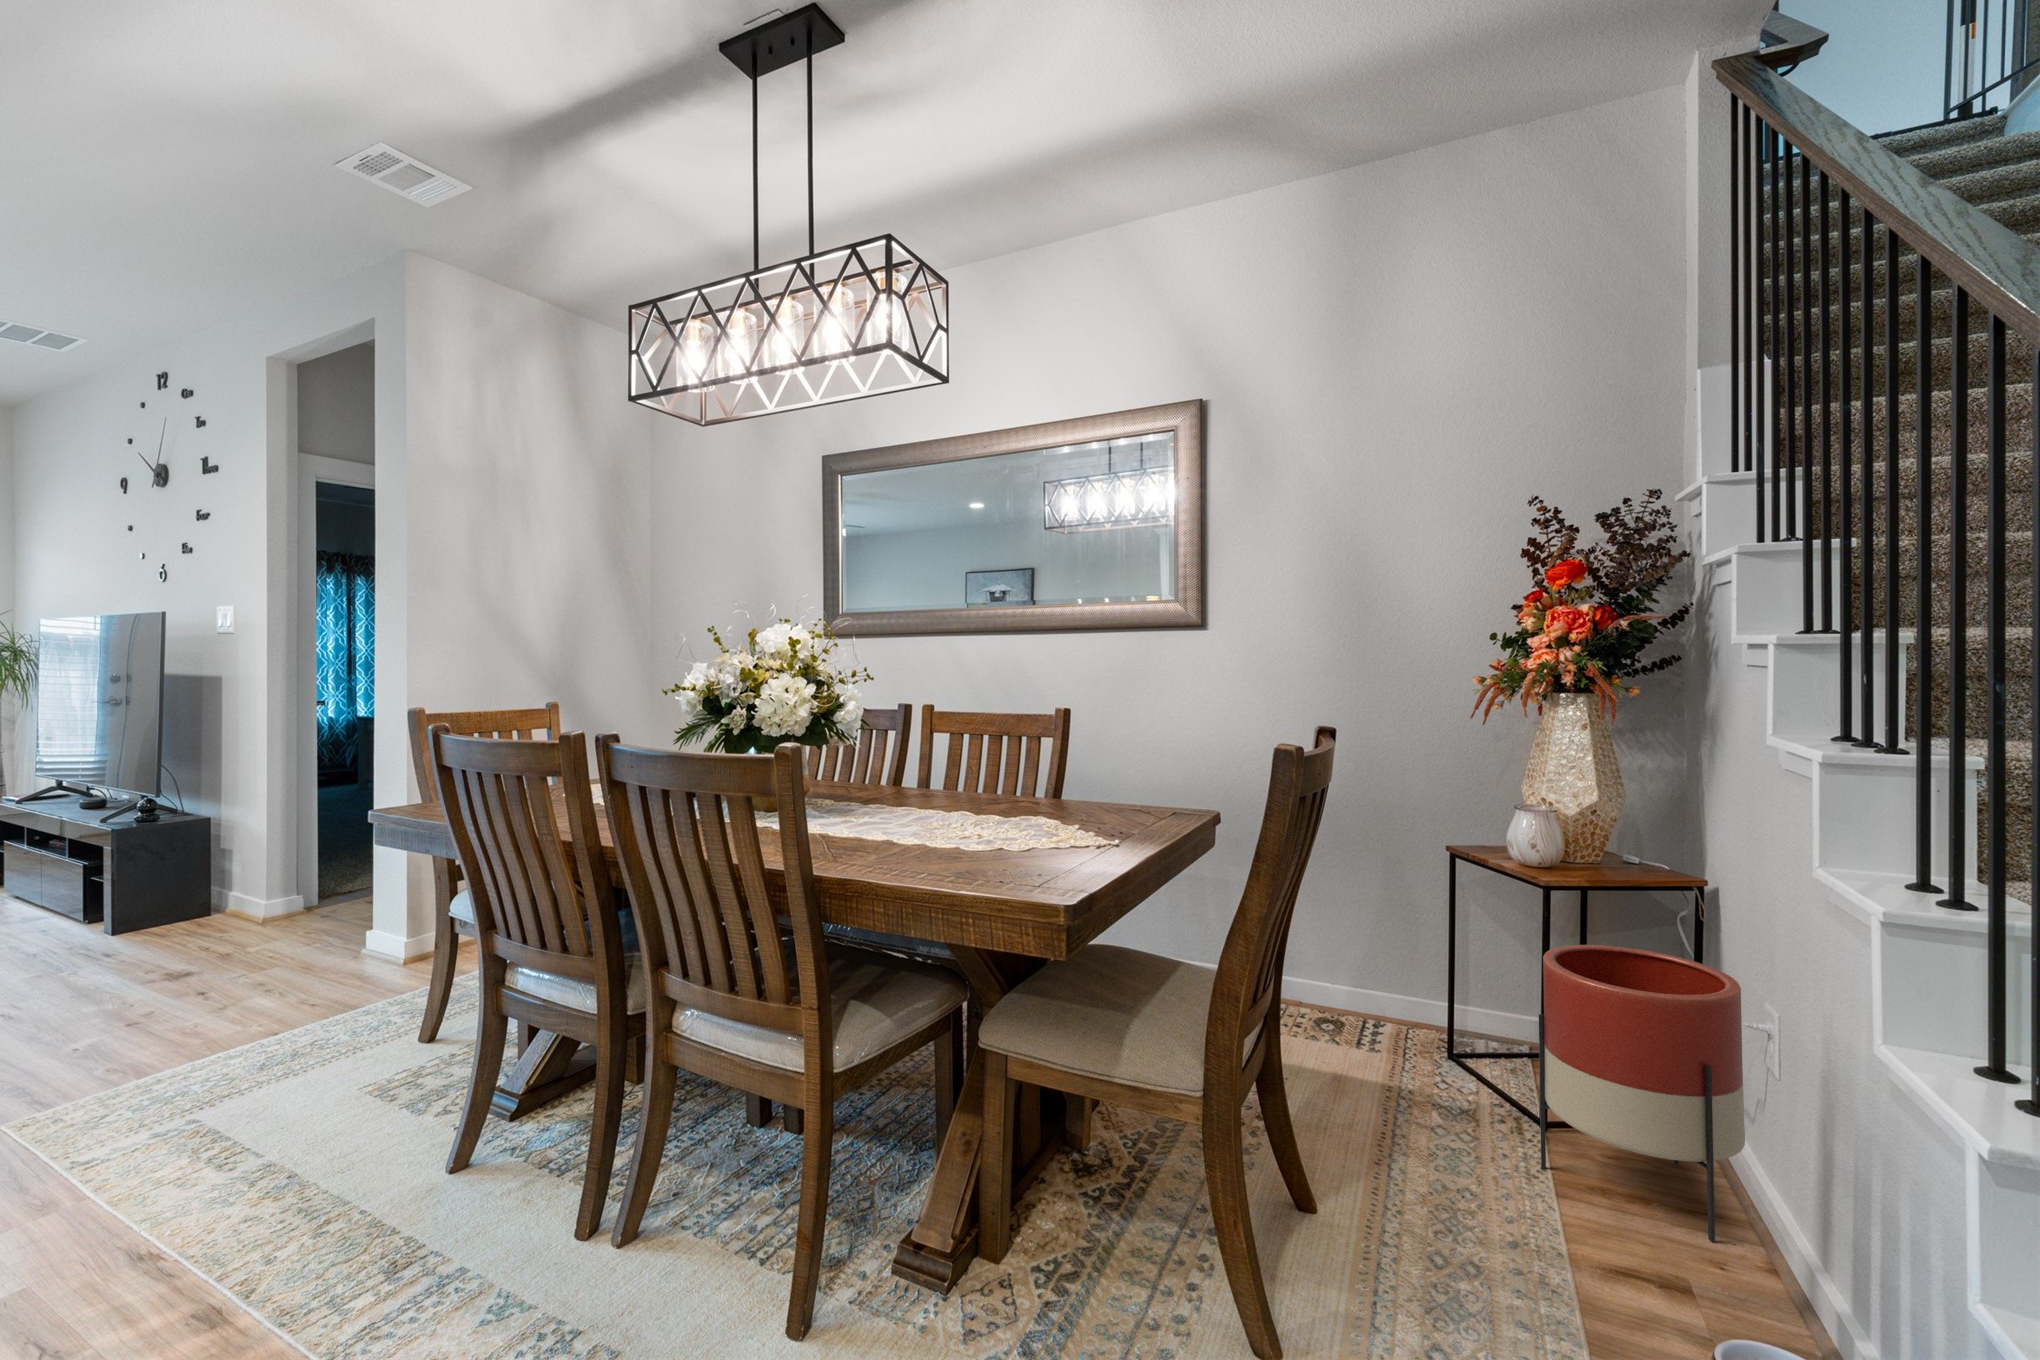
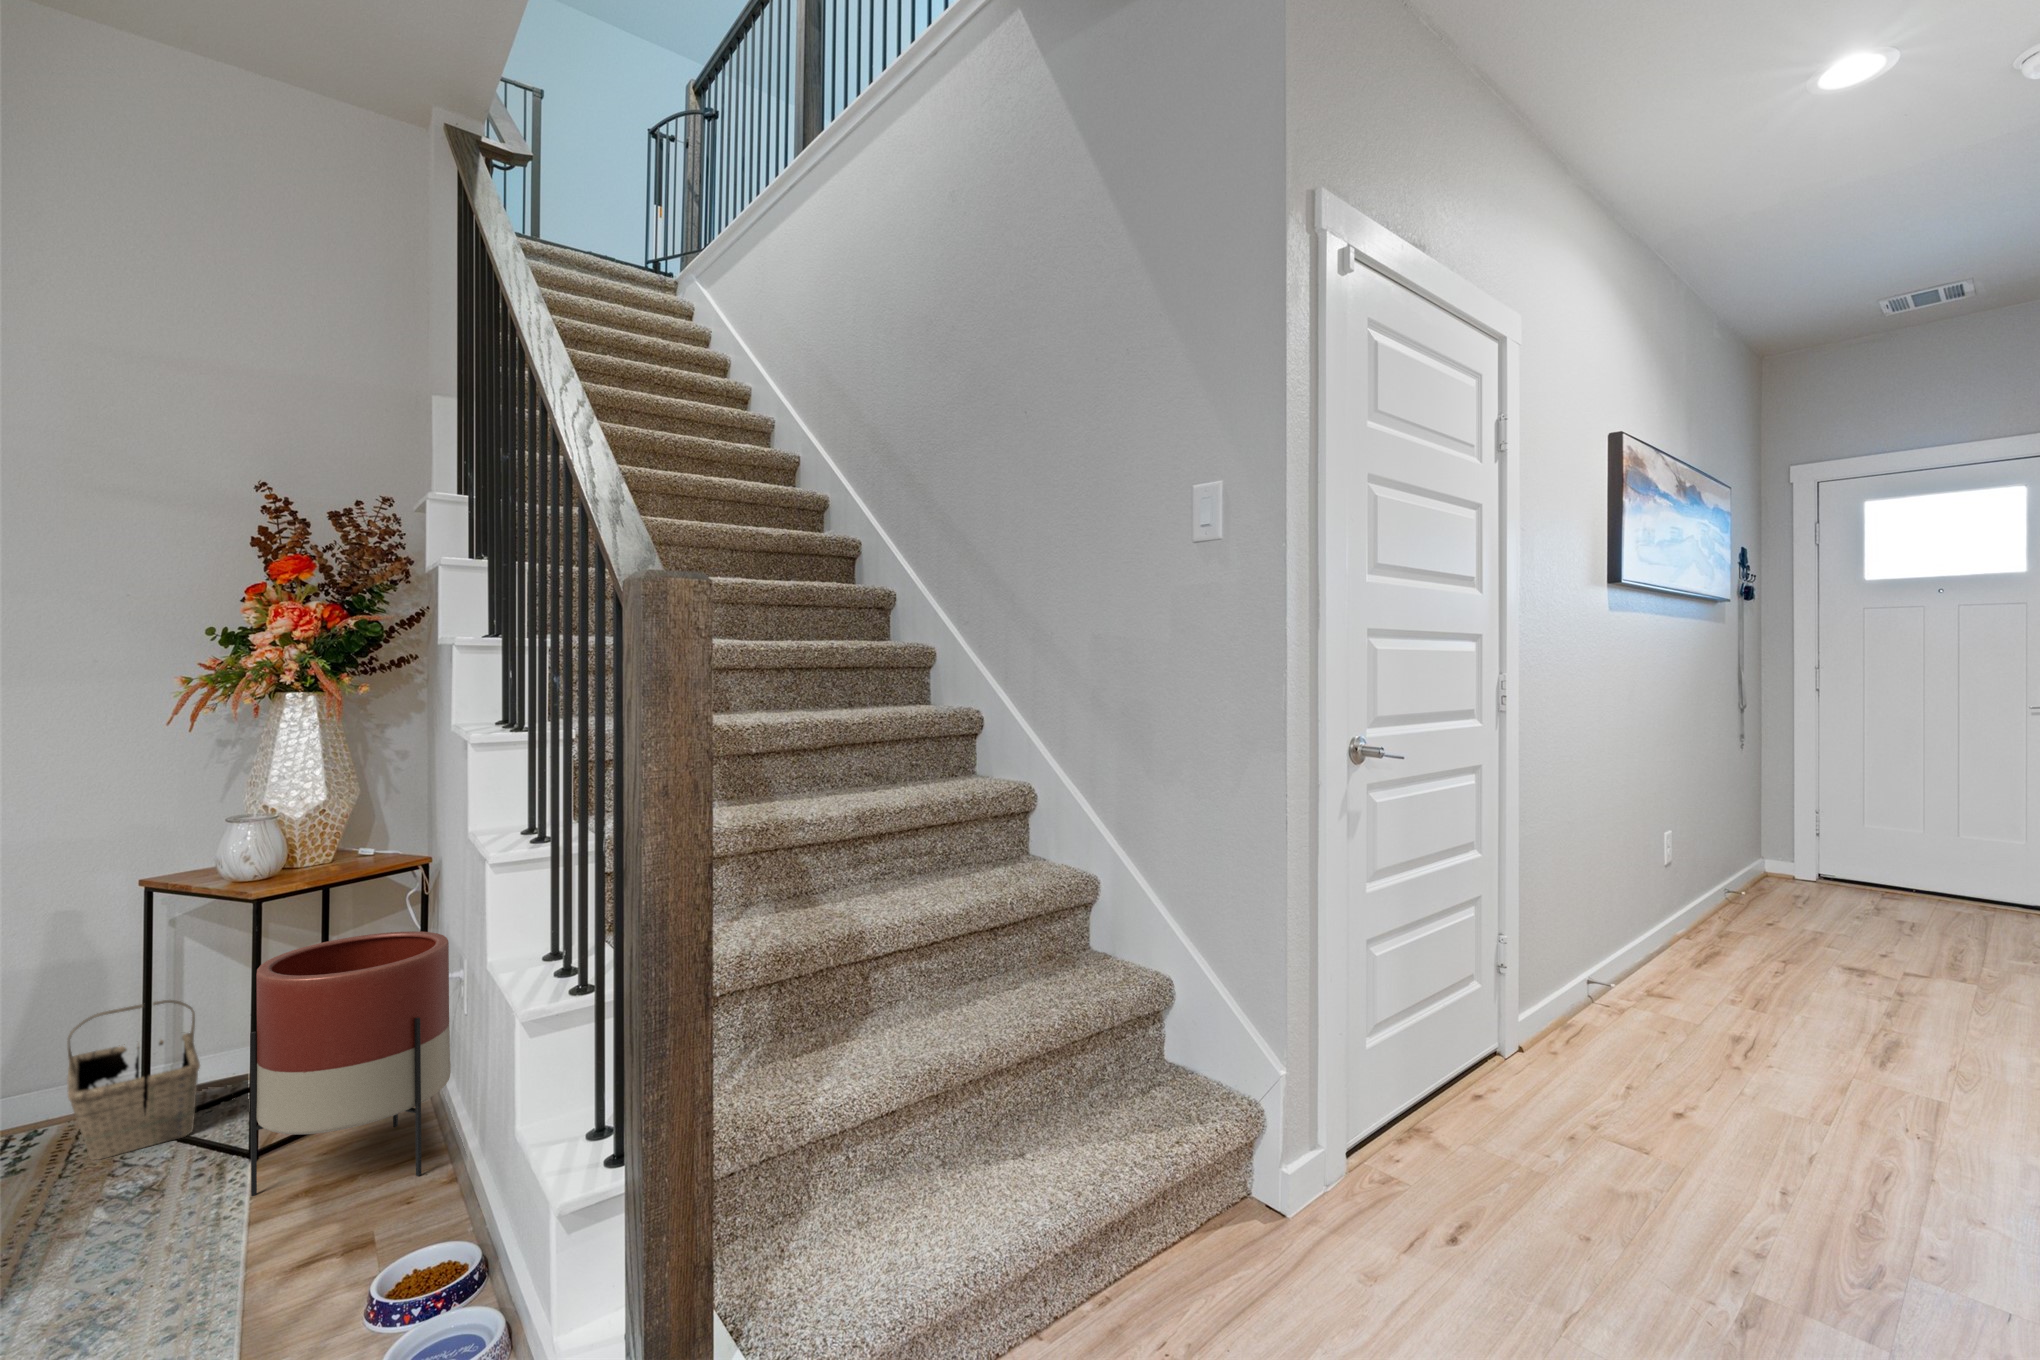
basket: none [1401,945,1493,1077] -> present [67,1000,200,1160]

